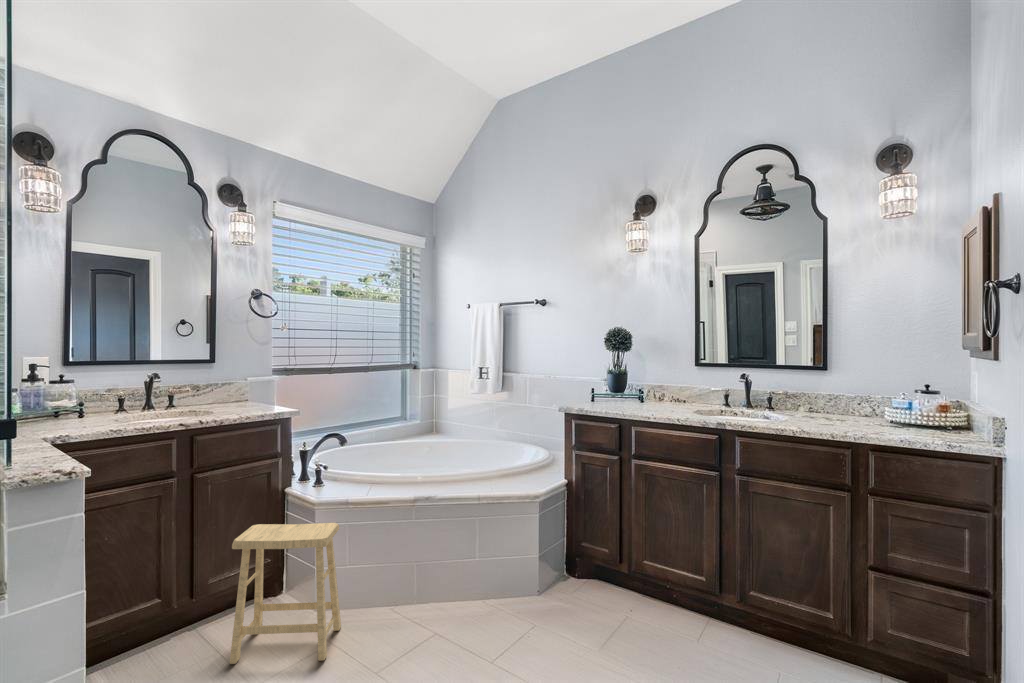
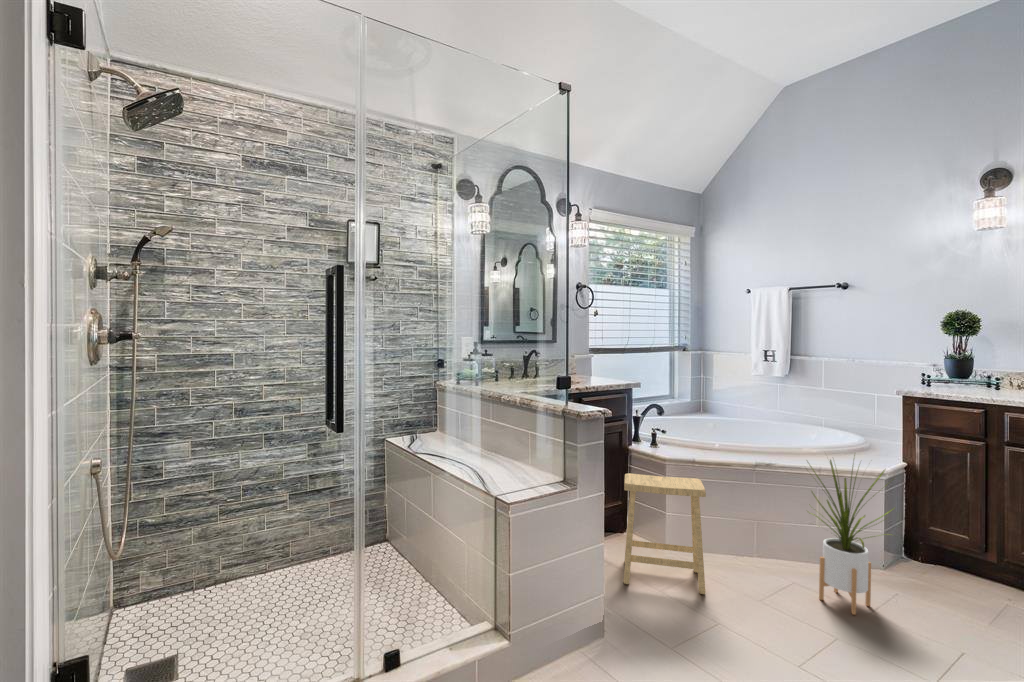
house plant: none [435,479,520,655] -> present [810,460,893,615]

